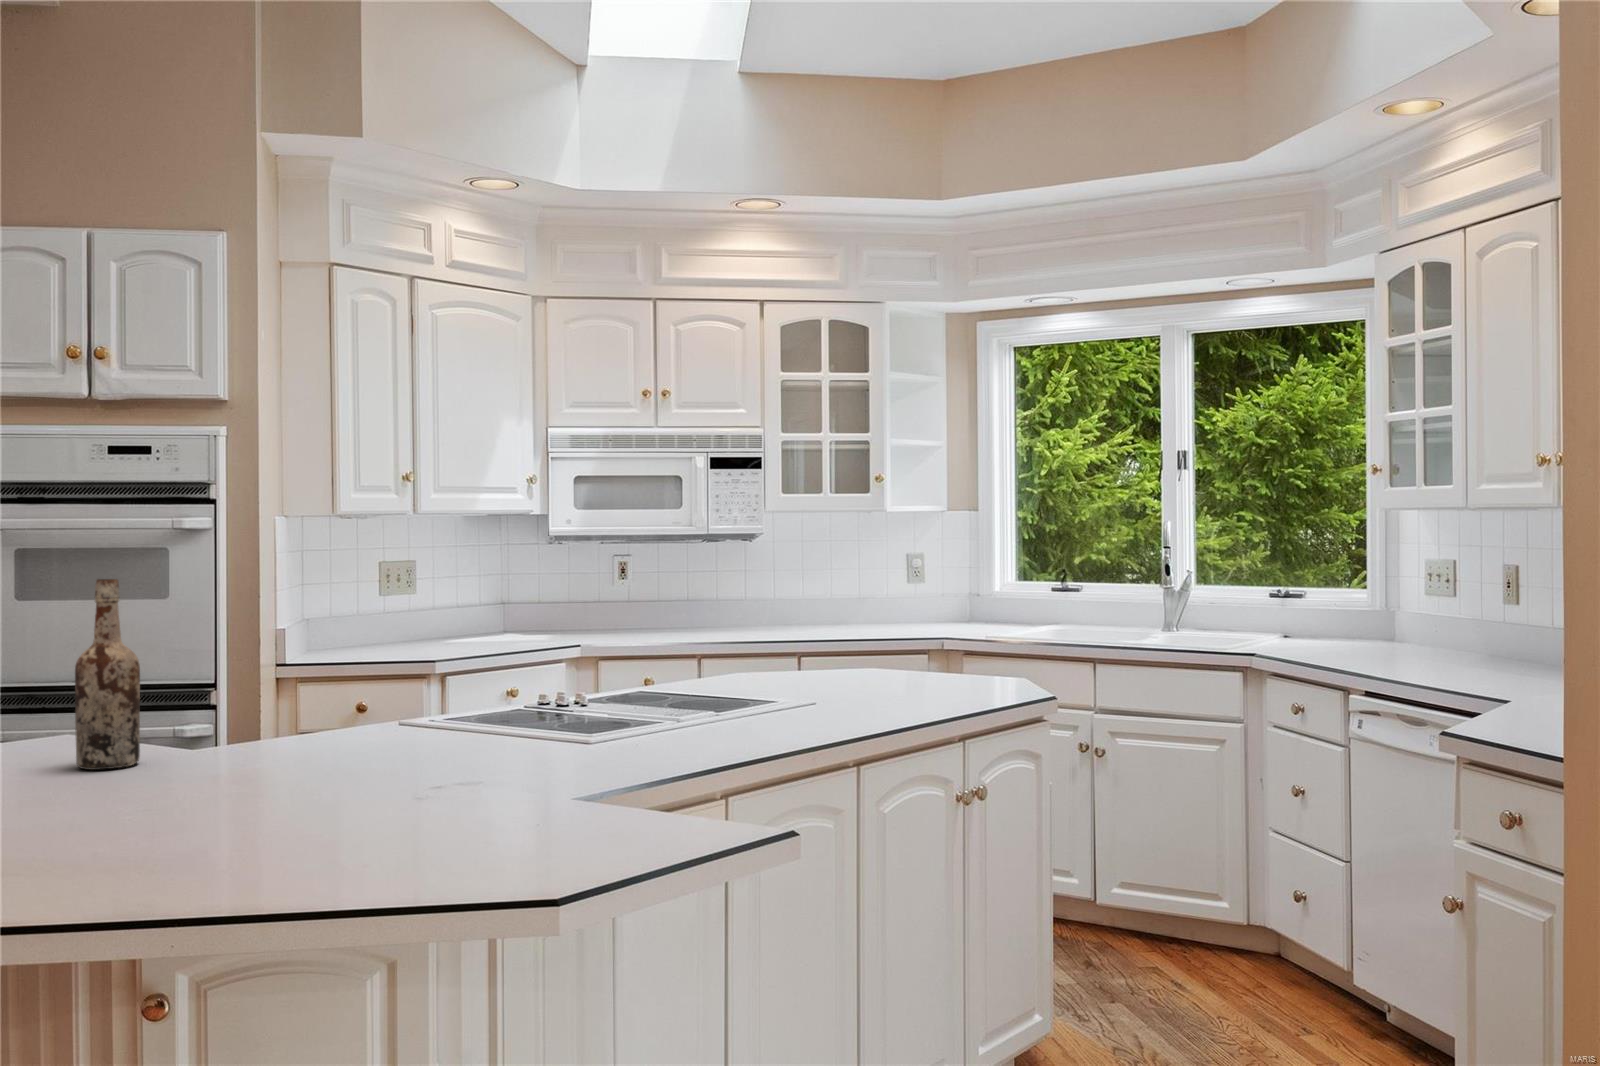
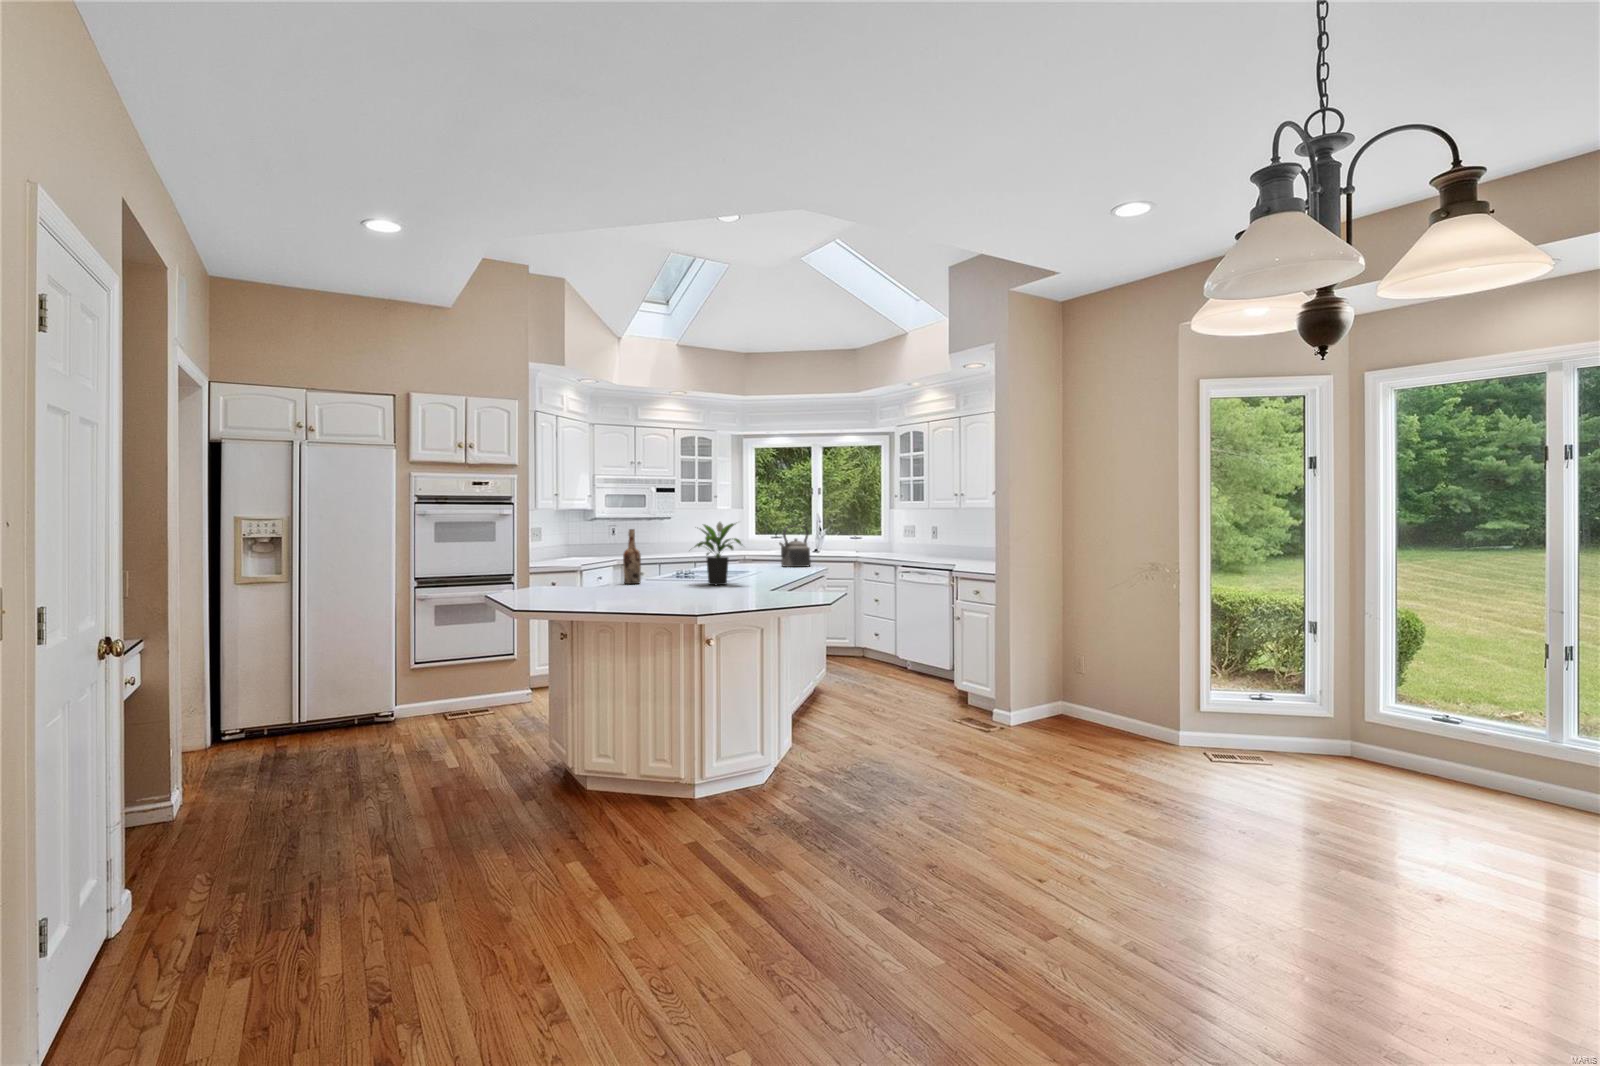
potted plant: none [176,555,404,805] -> present [695,522,741,585]
kettle: none [860,560,978,697] -> present [779,526,811,567]

